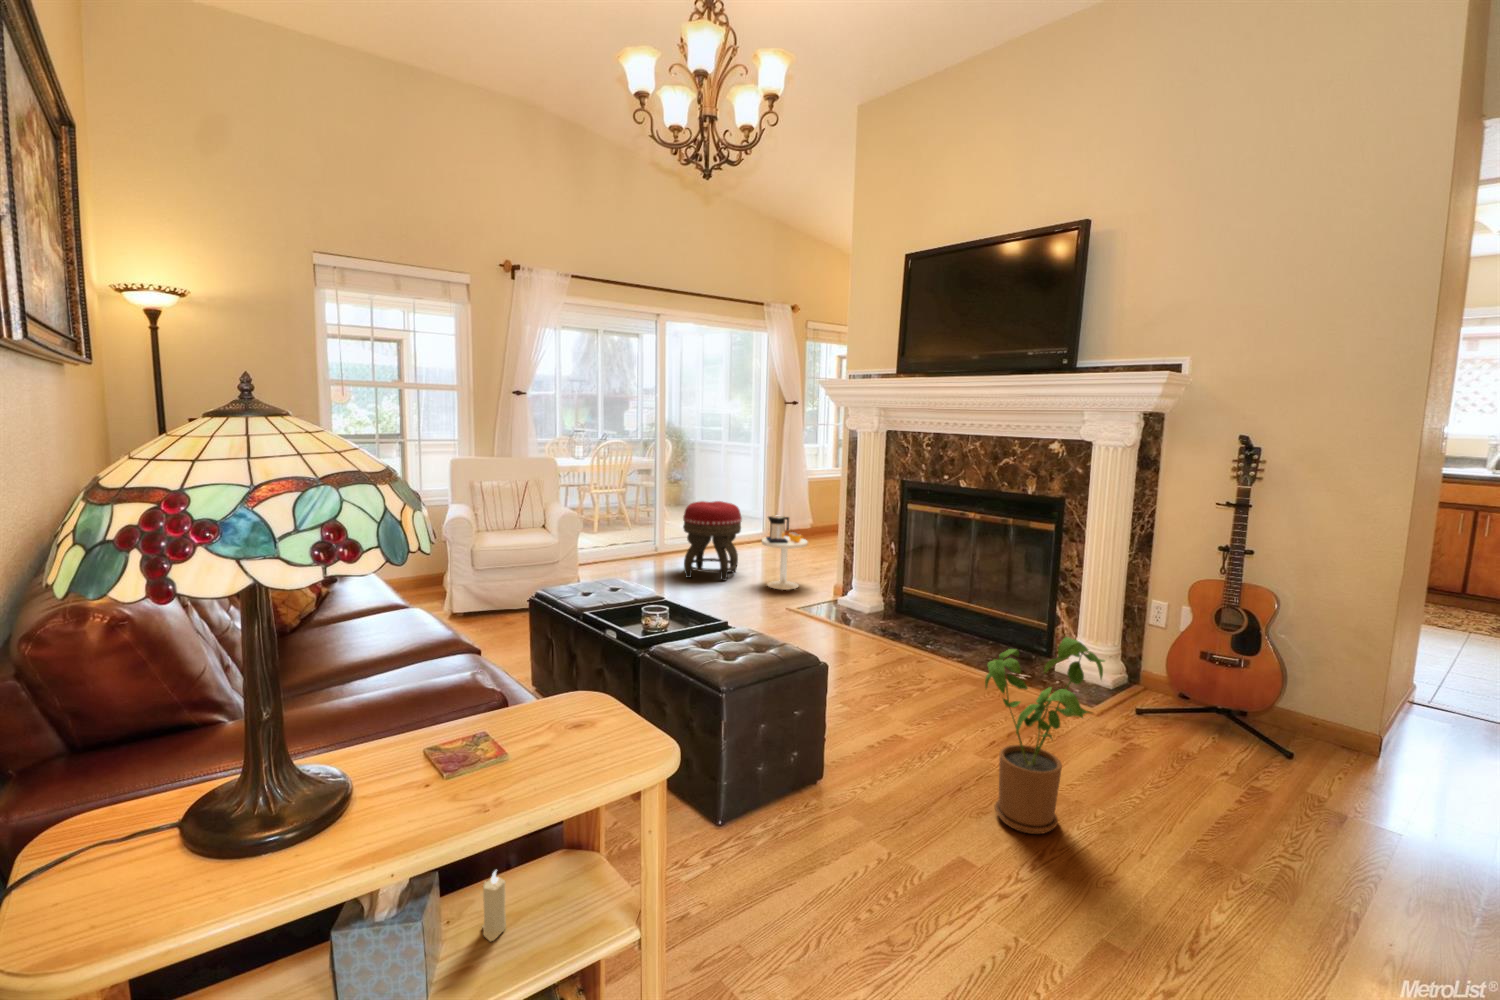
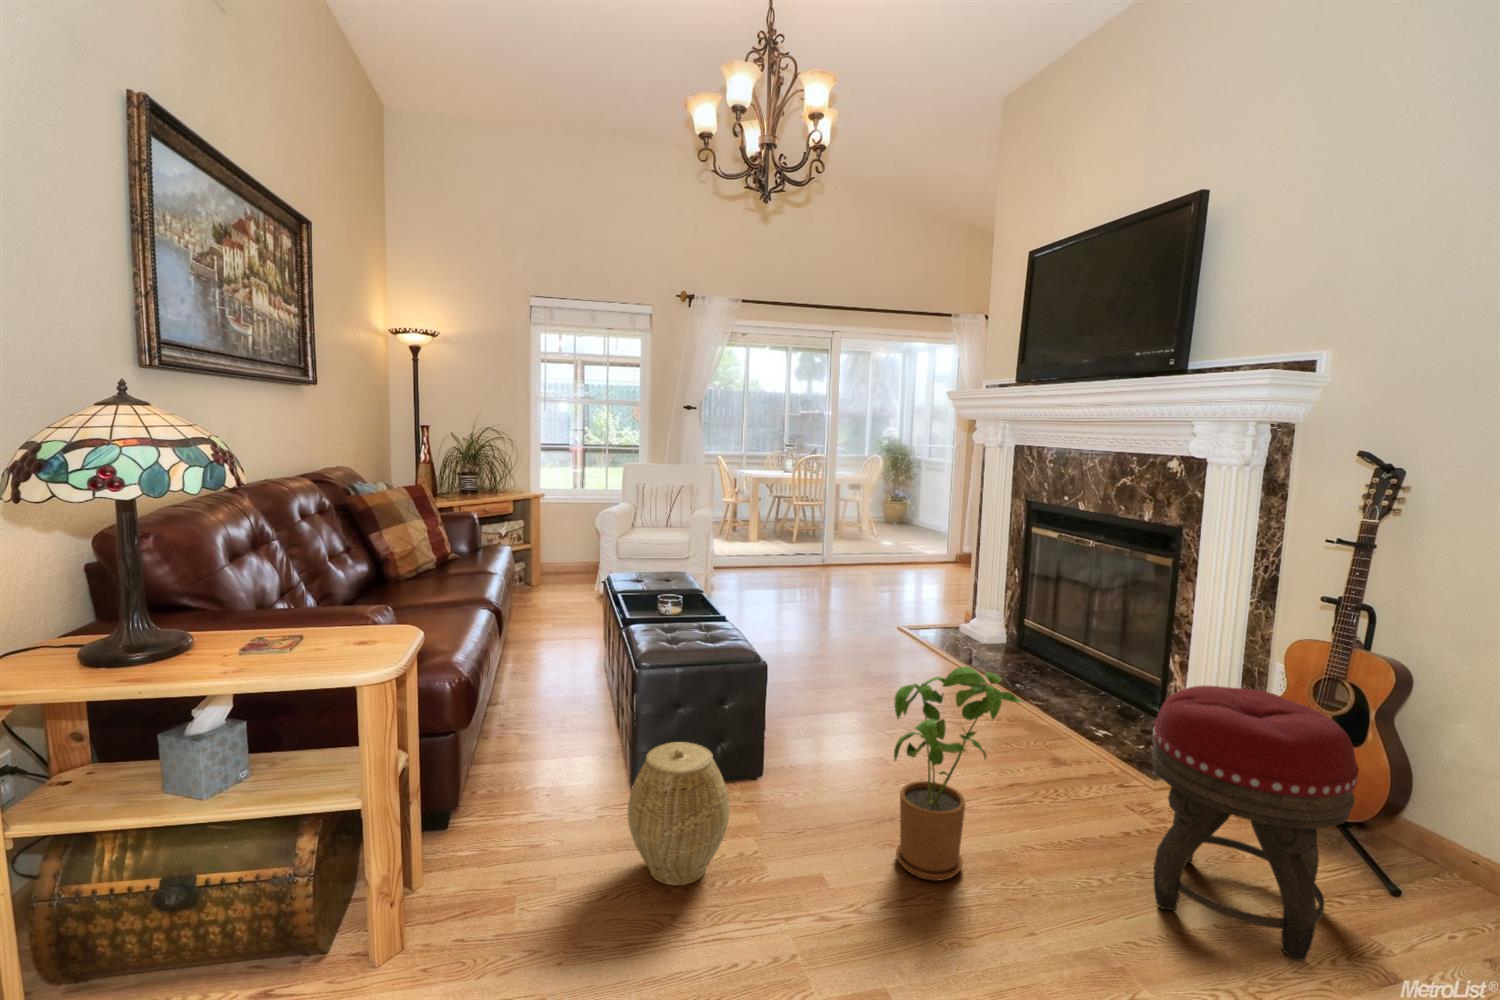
footstool: present [683,501,742,581] -> present [1151,686,1359,961]
side table: present [762,515,808,590] -> none [901,534,952,615]
woven basket: none [788,758,897,912] -> present [628,742,730,885]
candle: present [482,870,506,941] -> none [310,742,330,791]

